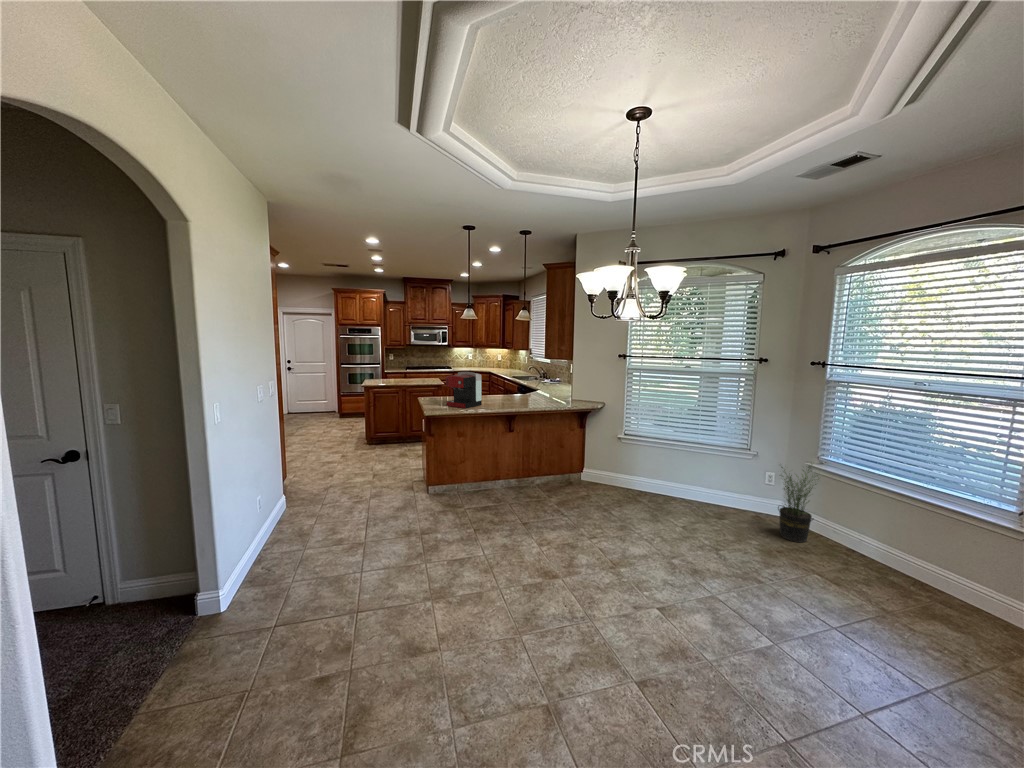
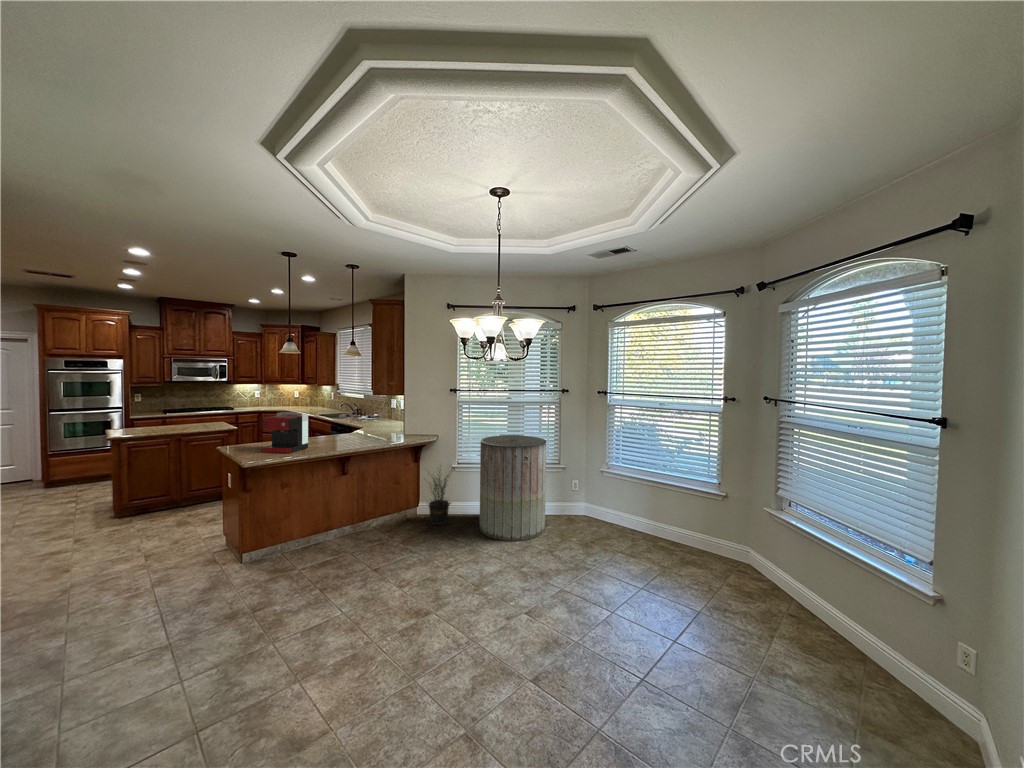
trash can: none [640,408,729,532] -> present [480,435,546,541]
potted plant: present [778,467,818,542] -> present [429,470,451,525]

